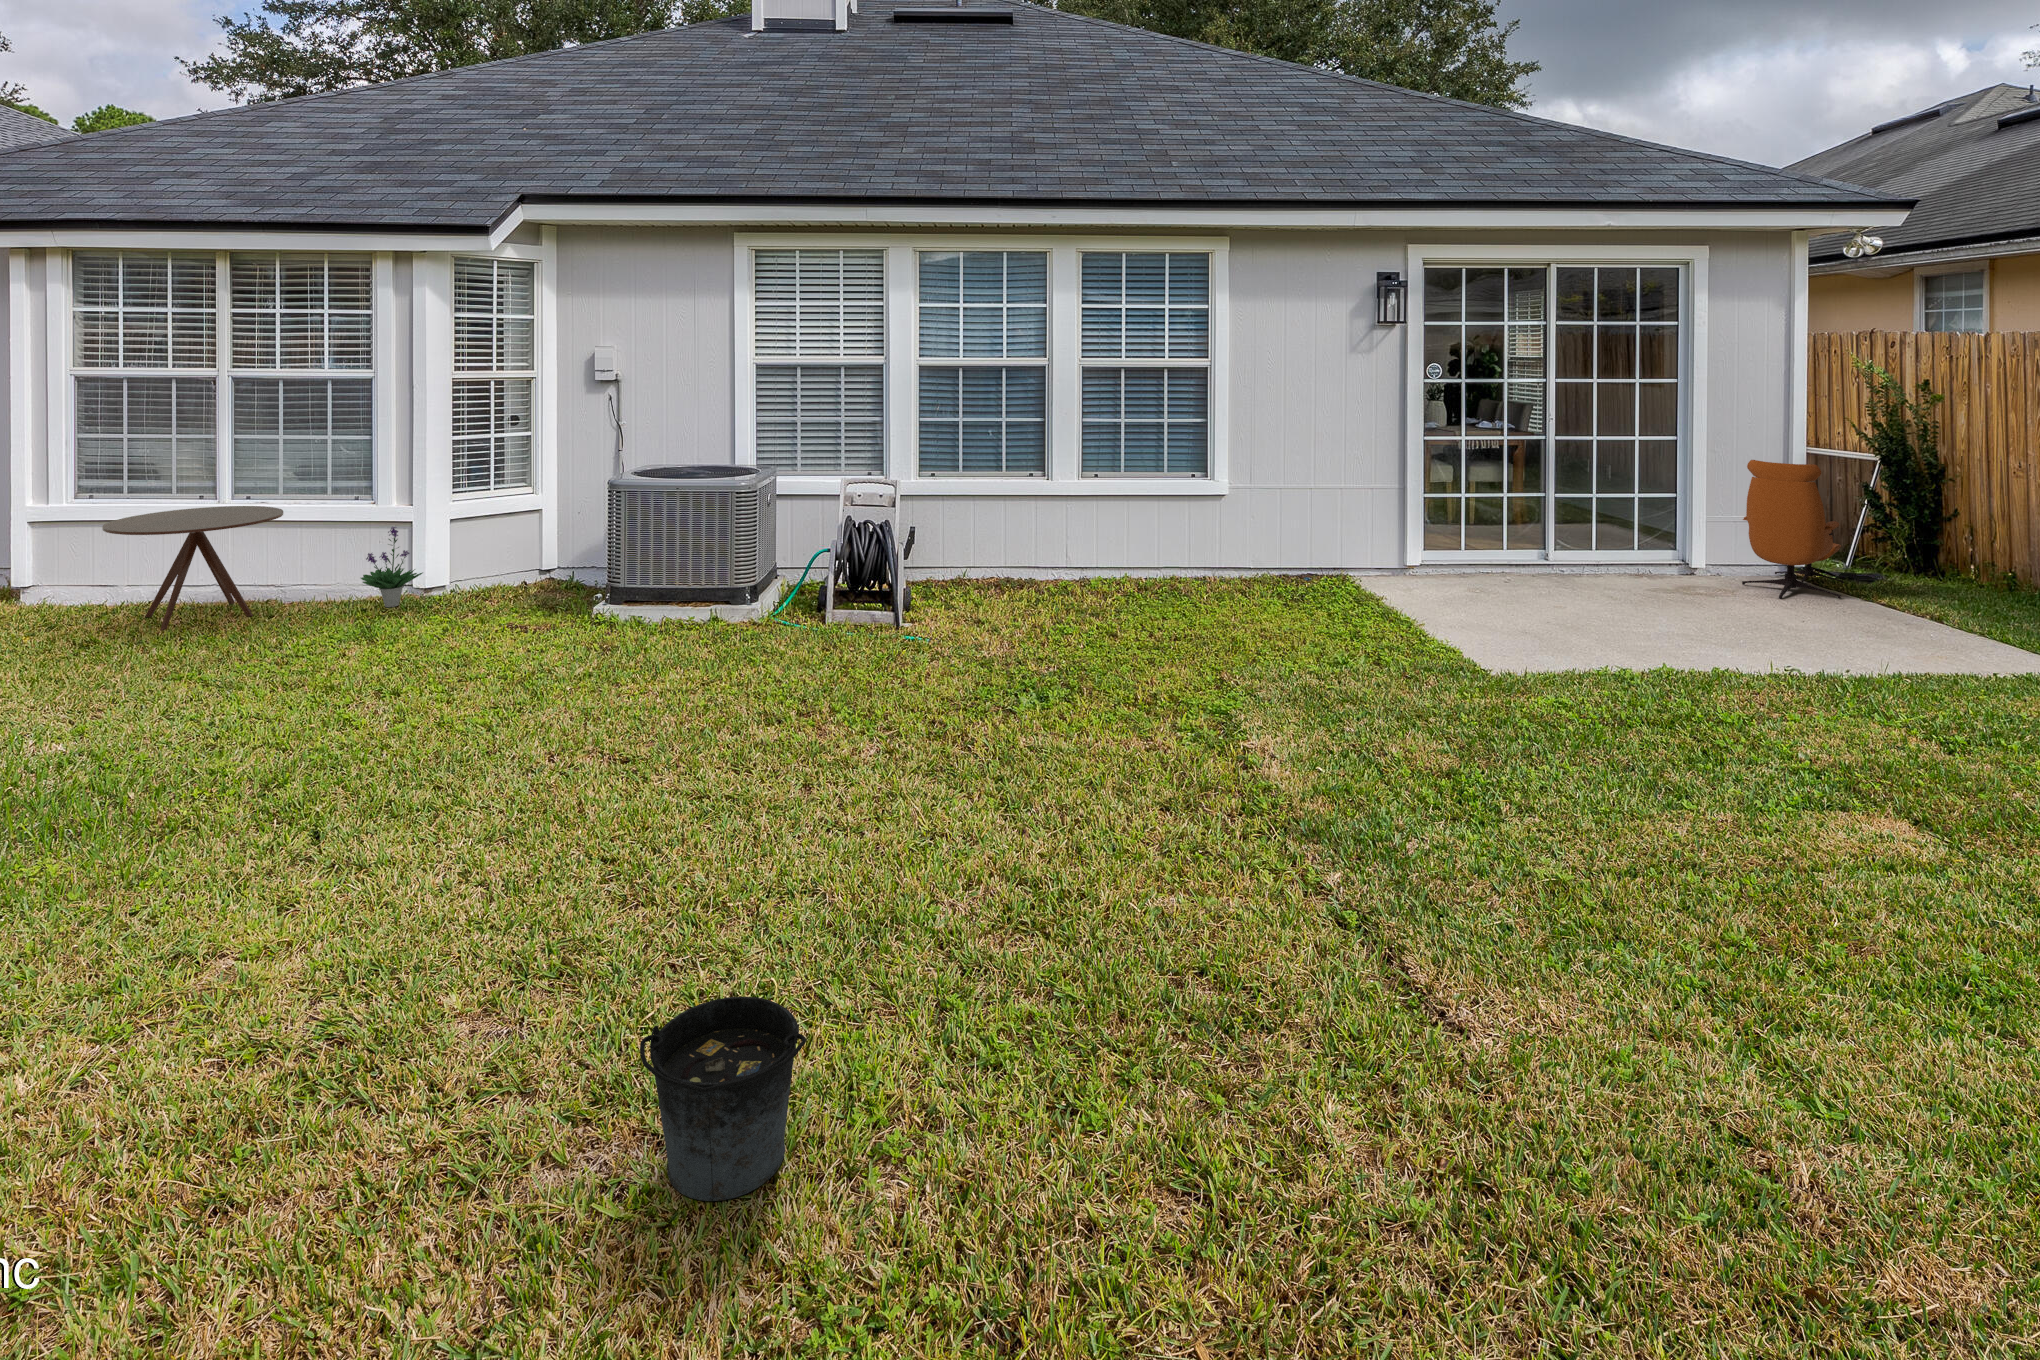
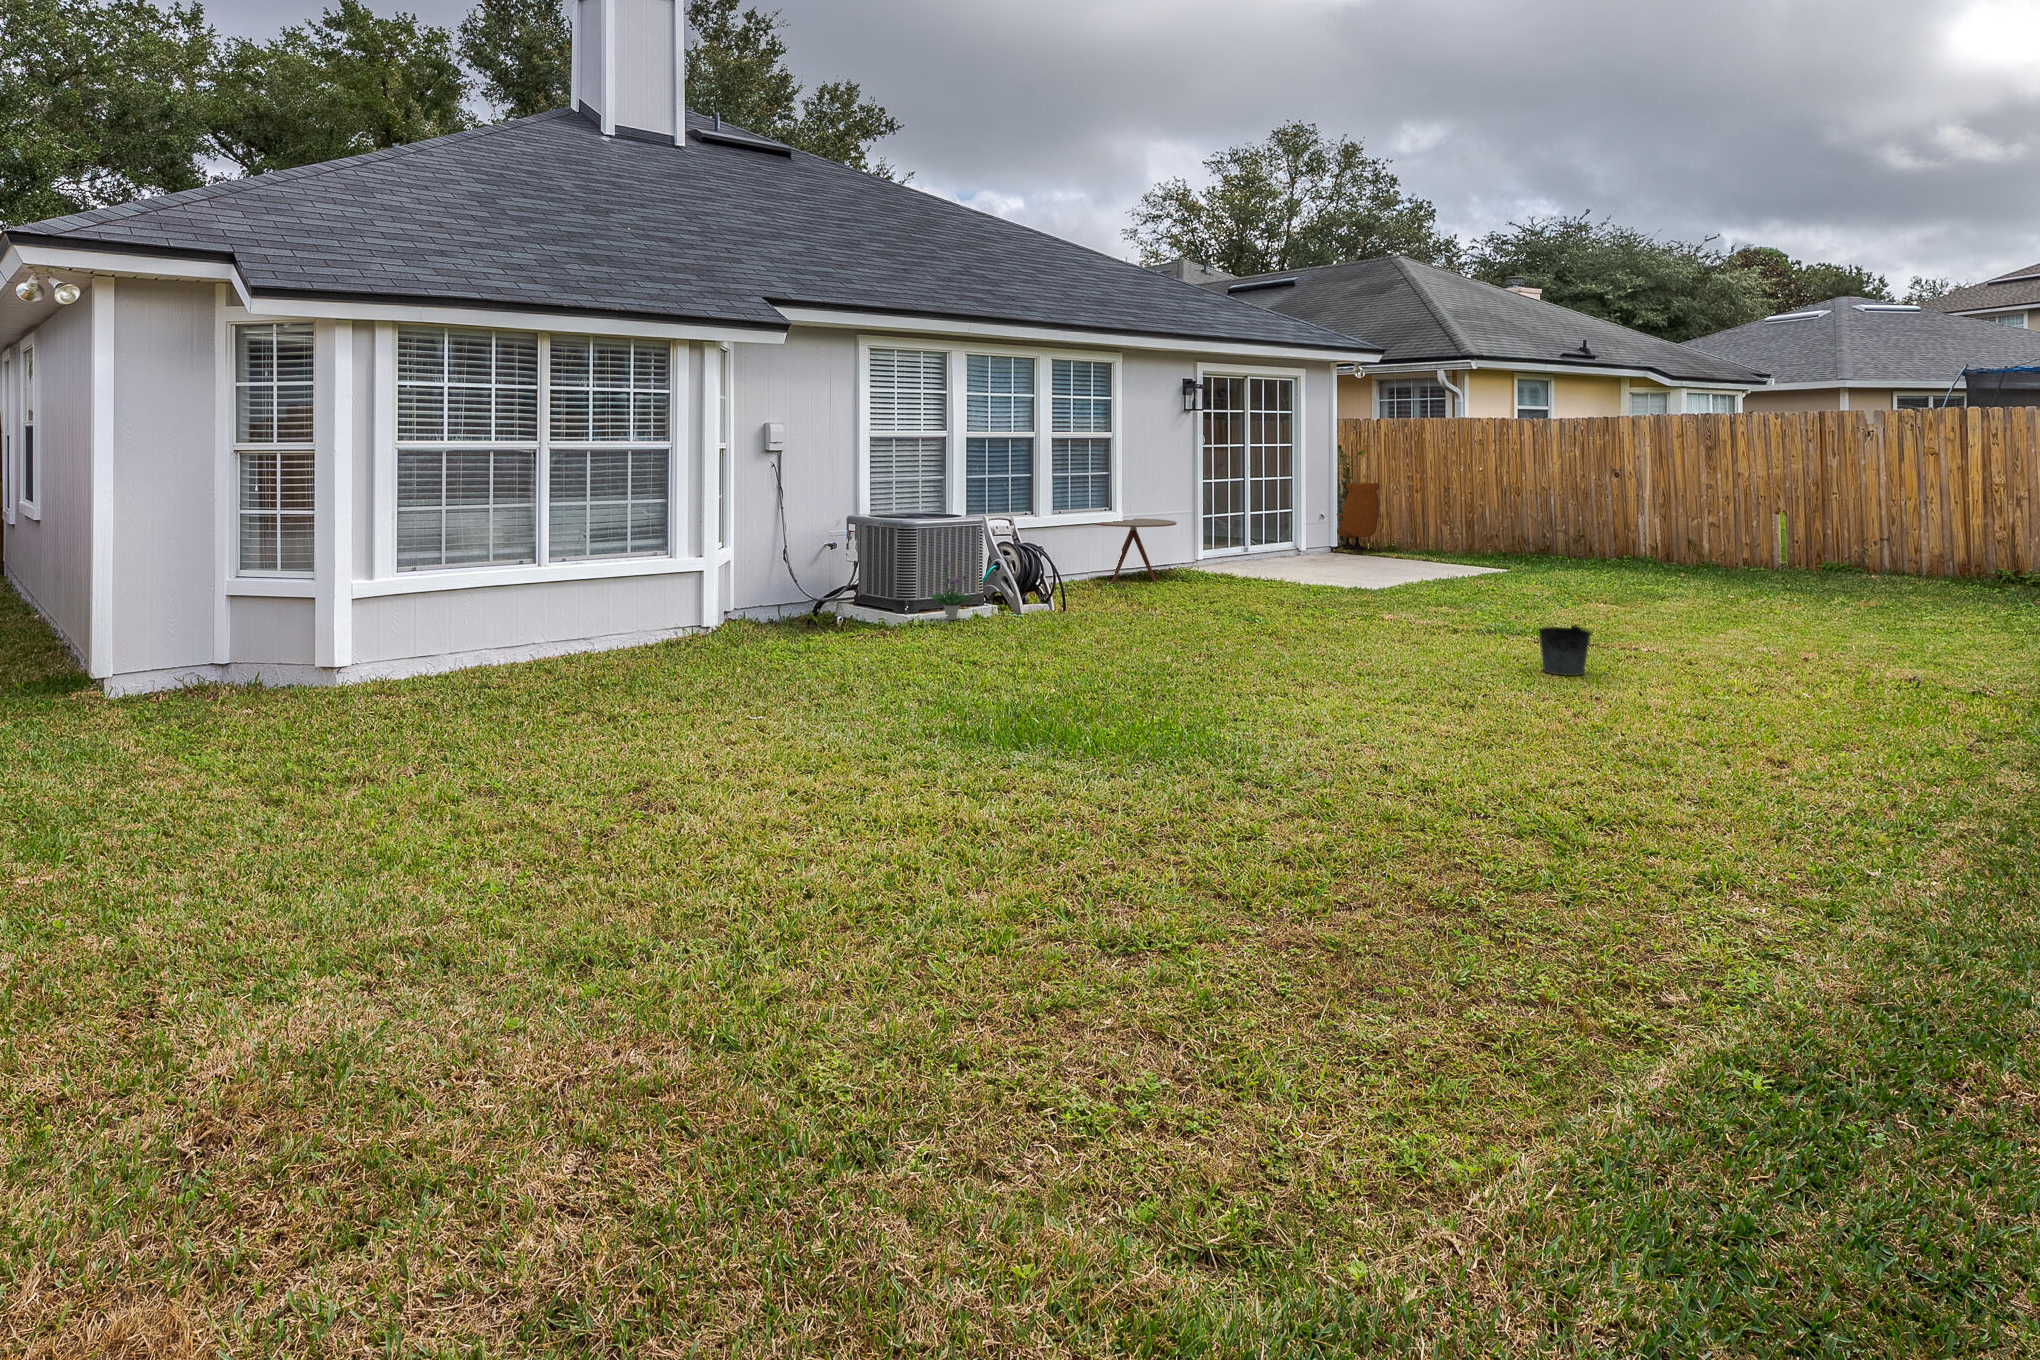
round table: present [102,506,283,630] -> present [1095,518,1177,582]
potted plant: present [361,526,422,607] -> present [931,559,972,620]

